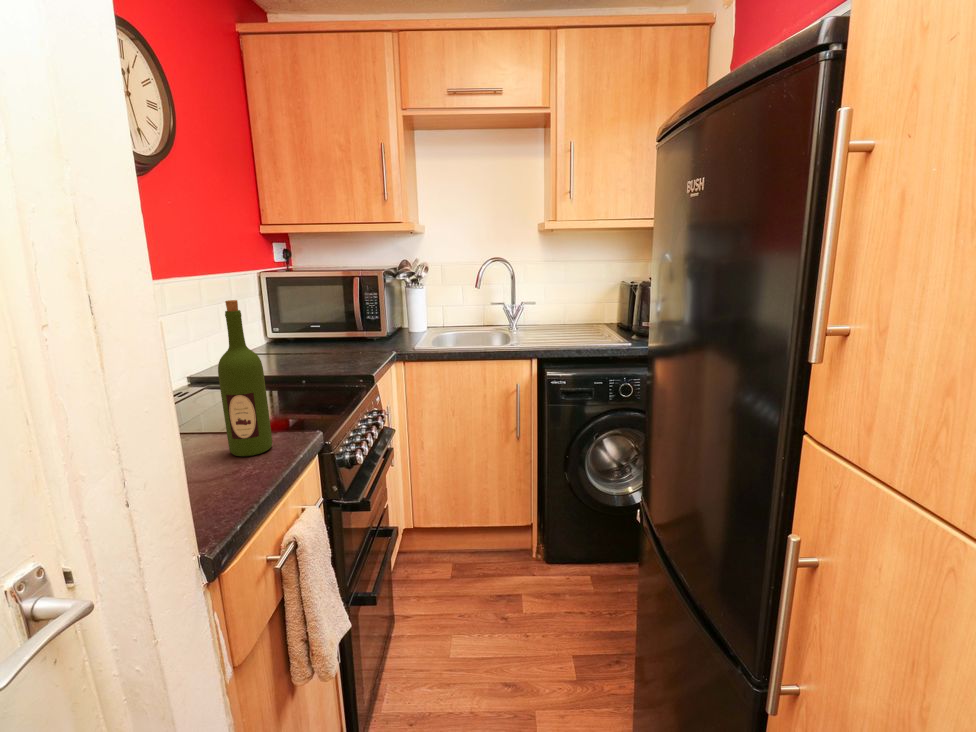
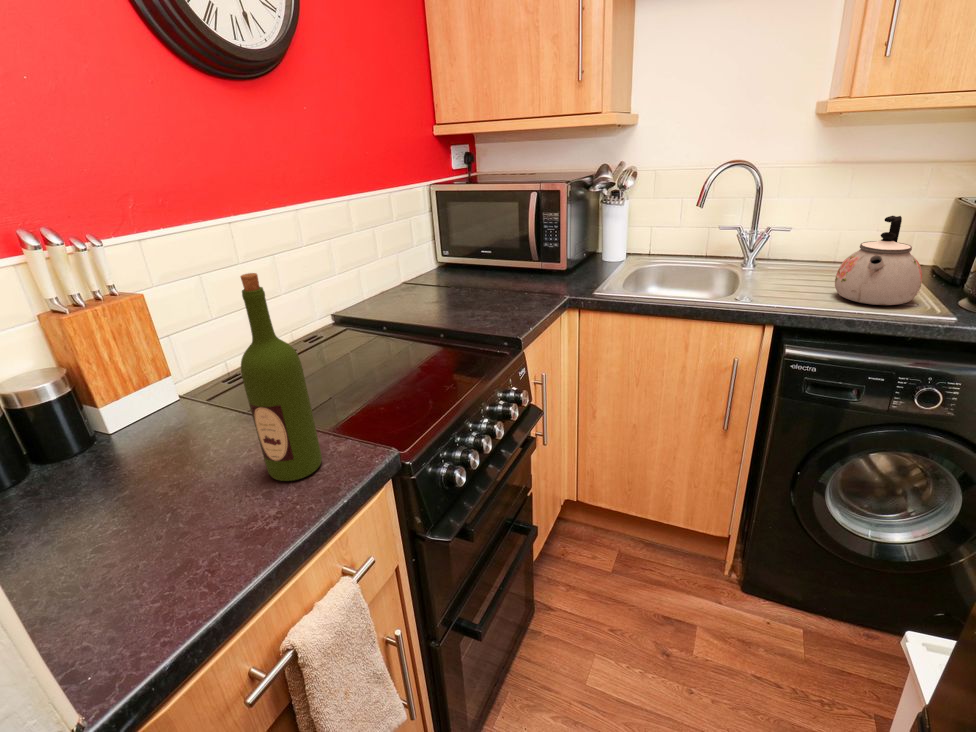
kettle: none [567,288,611,341] -> present [835,216,922,305]

